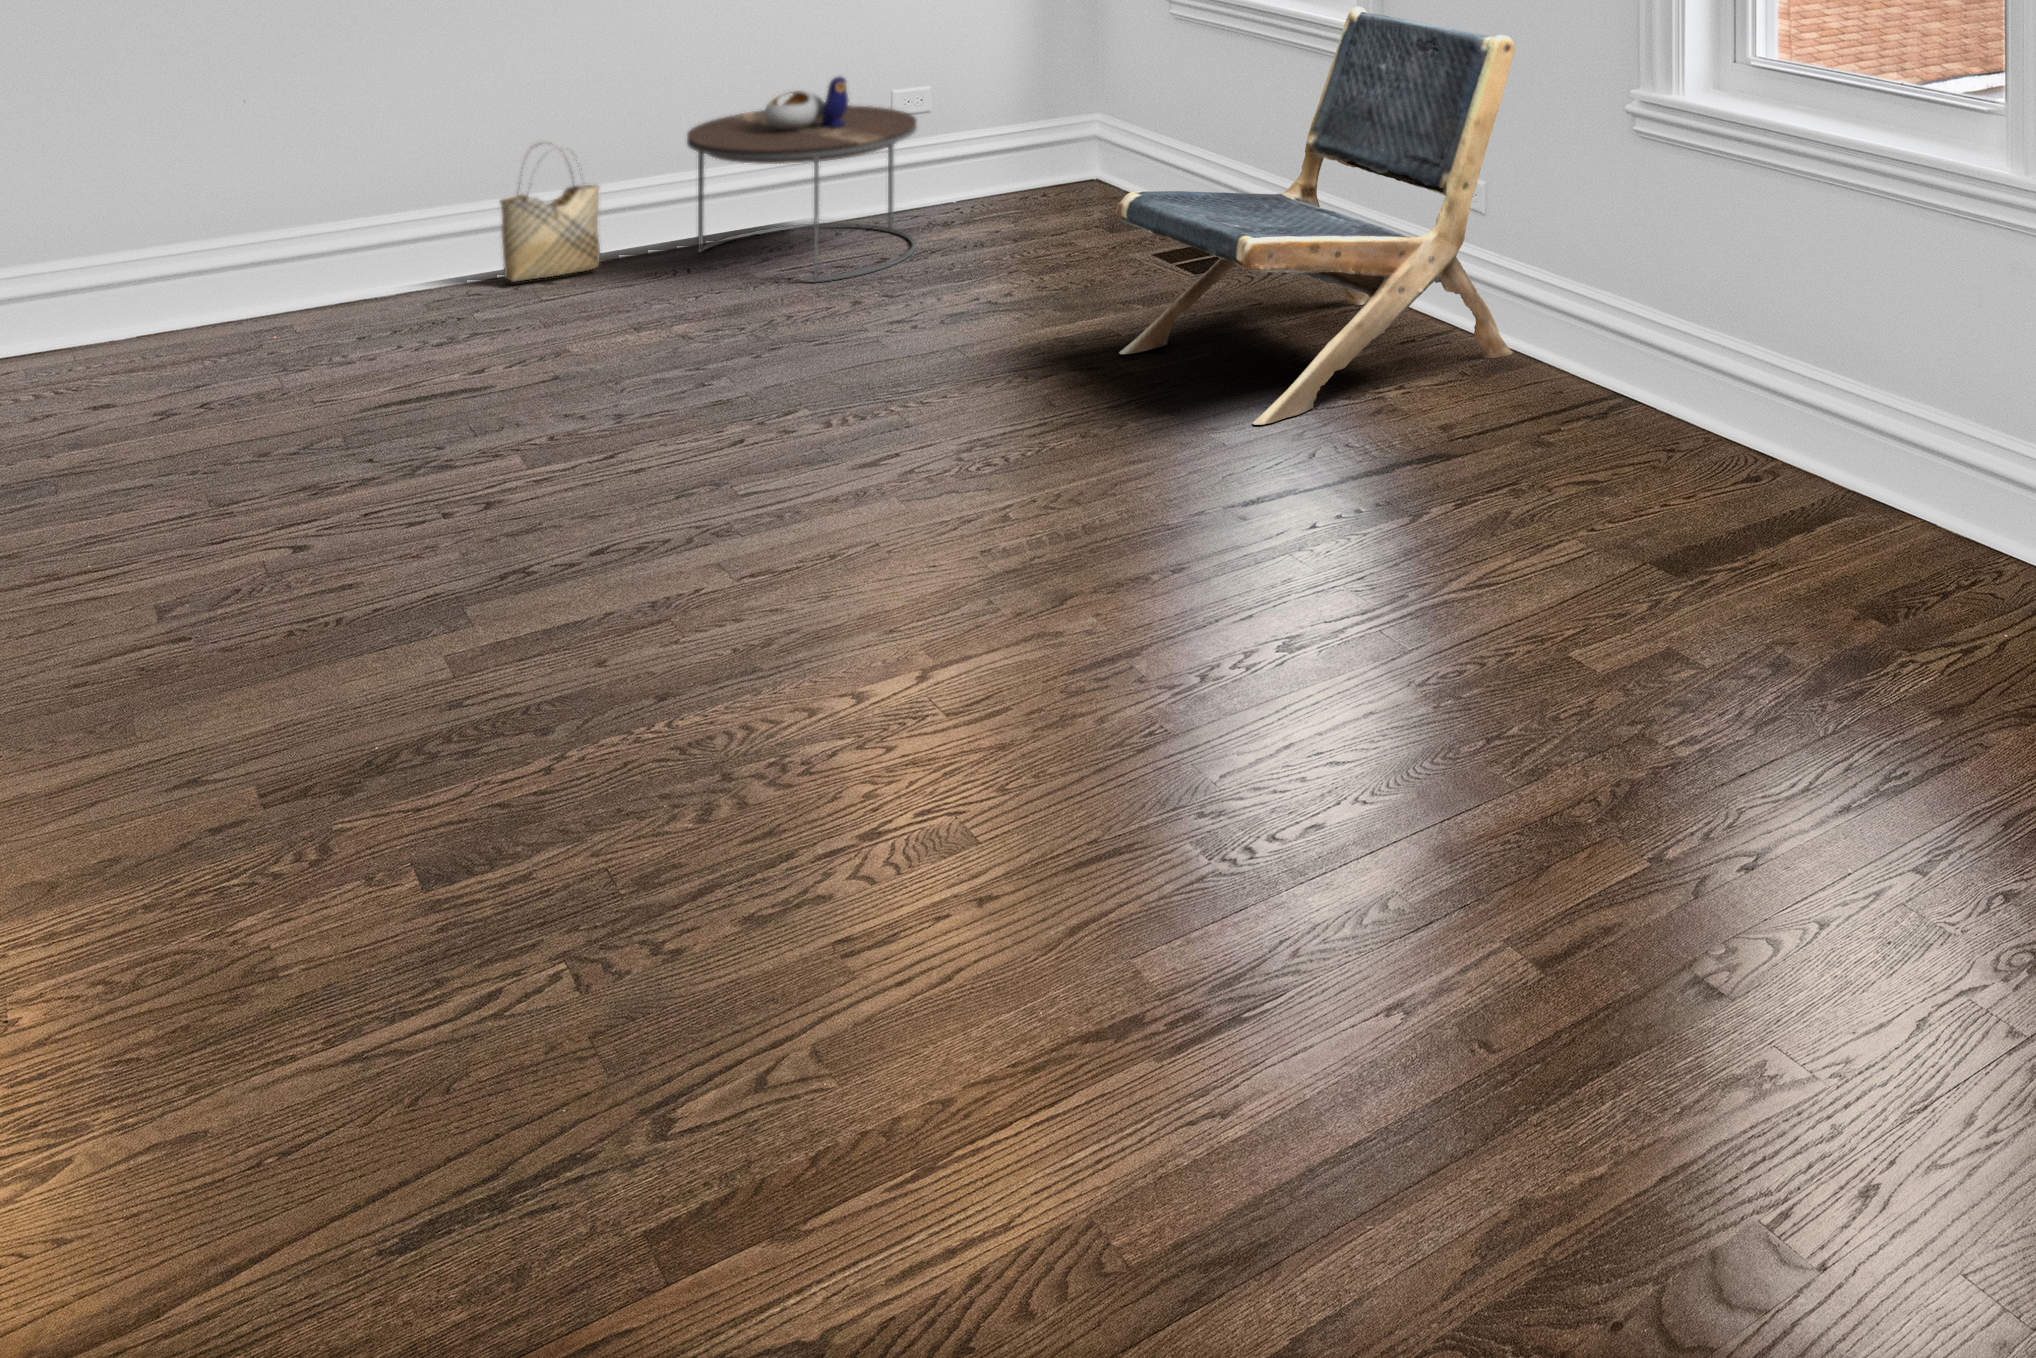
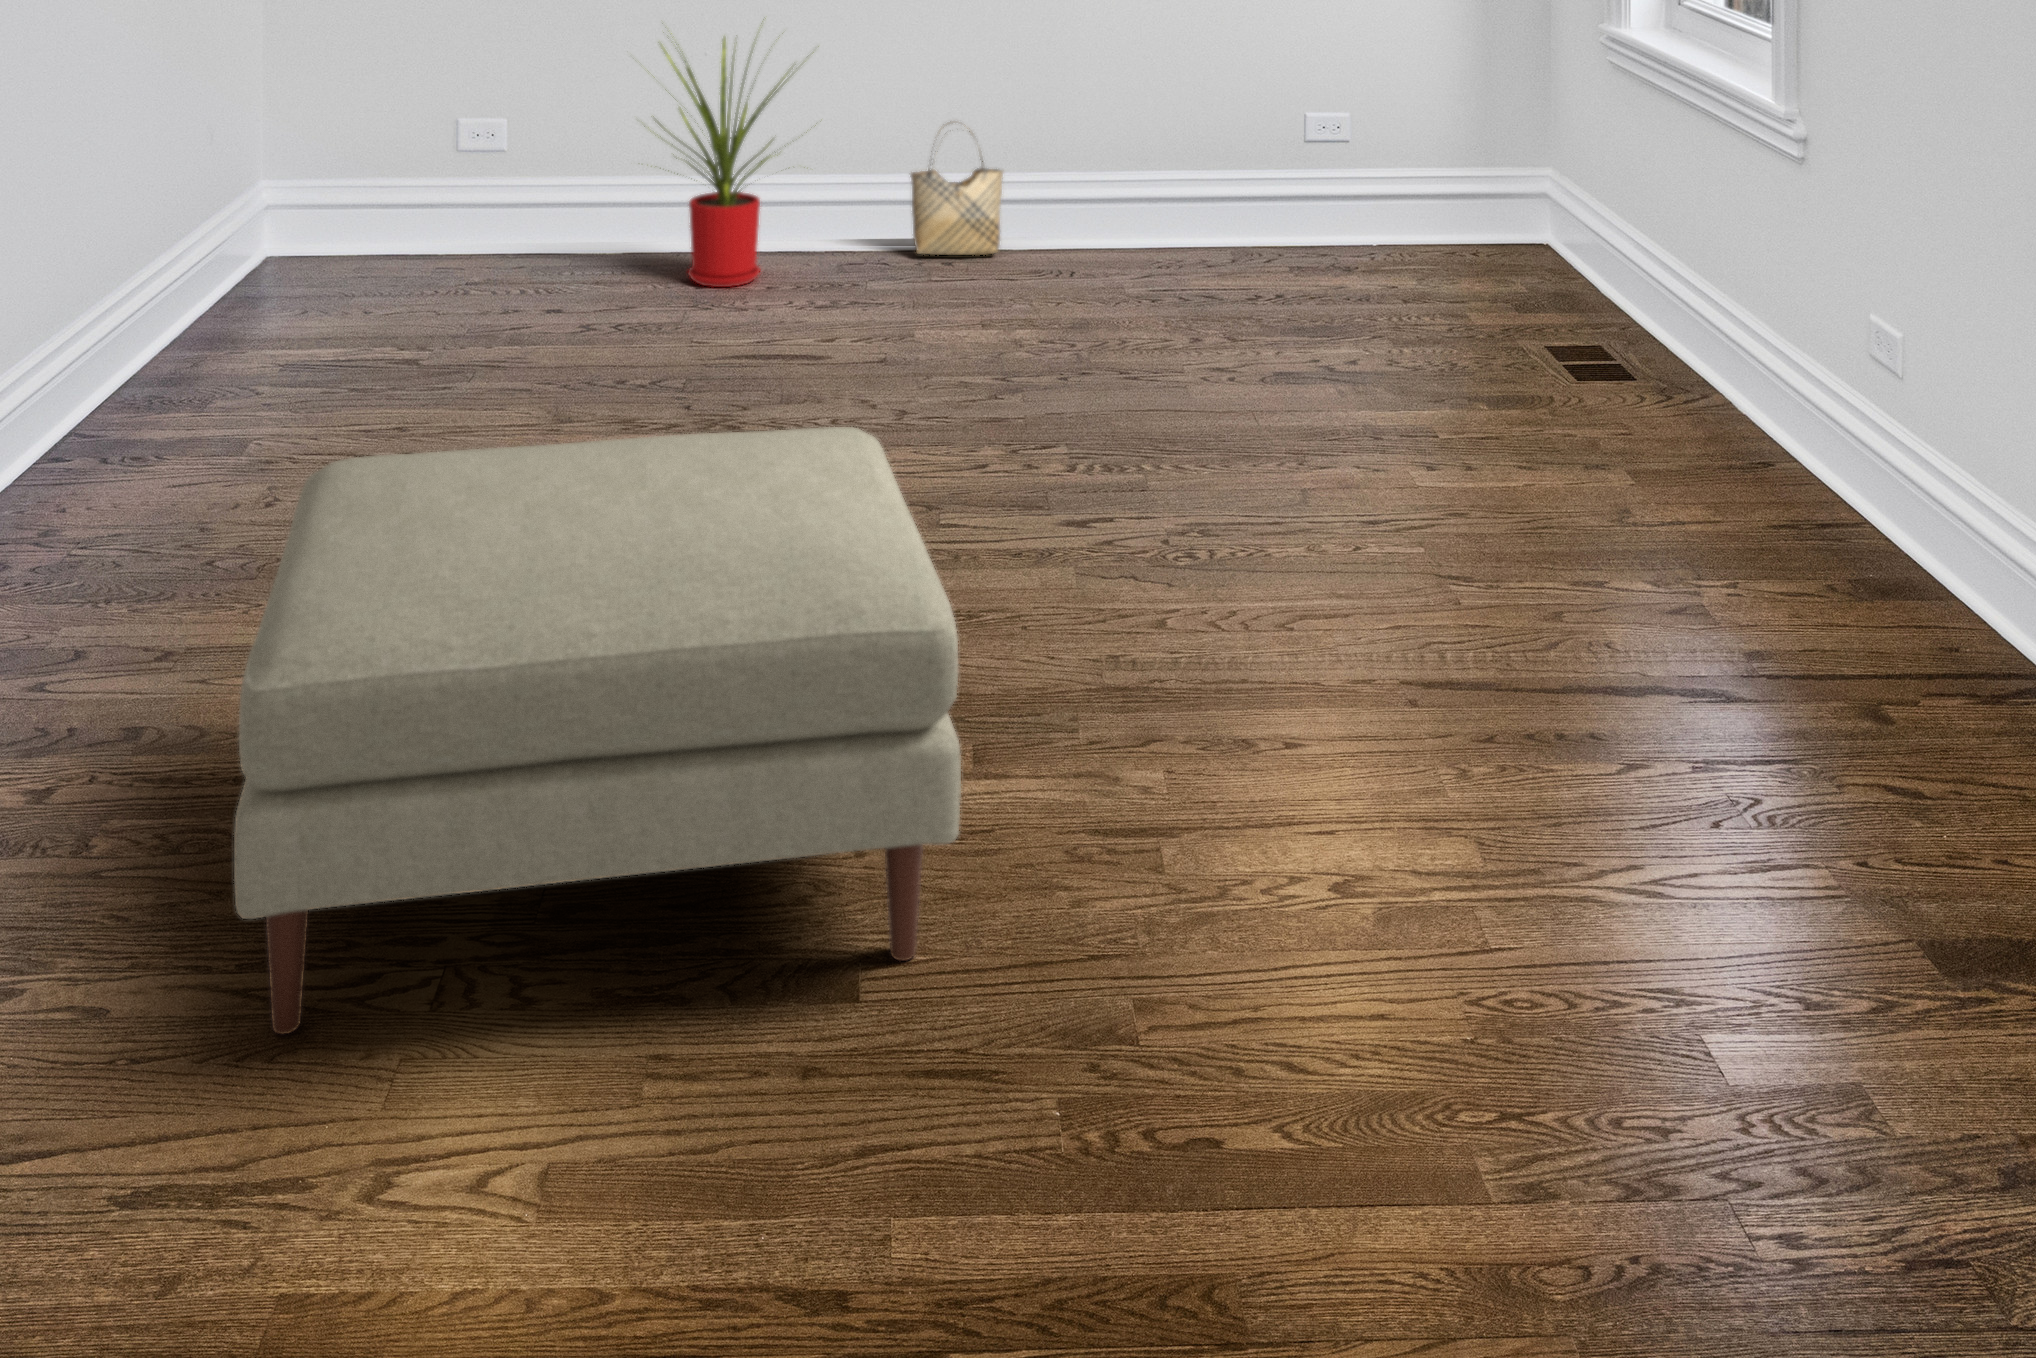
lounge chair: present [1115,7,1515,425] -> none [1416,73,1917,577]
house plant: none [181,52,421,350] -> present [644,18,816,287]
side table: present [687,77,917,282] -> none [1075,88,1306,306]
ottoman: none [233,391,1047,1063] -> present [234,427,961,1034]

